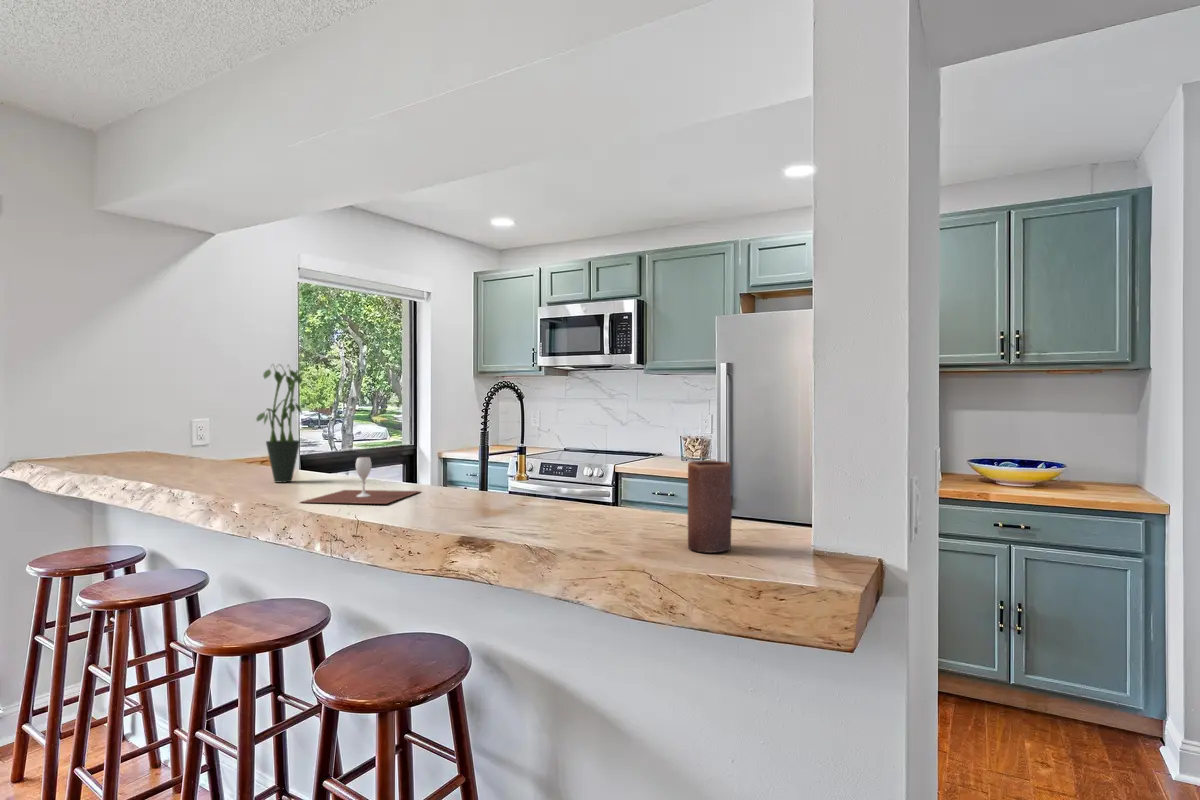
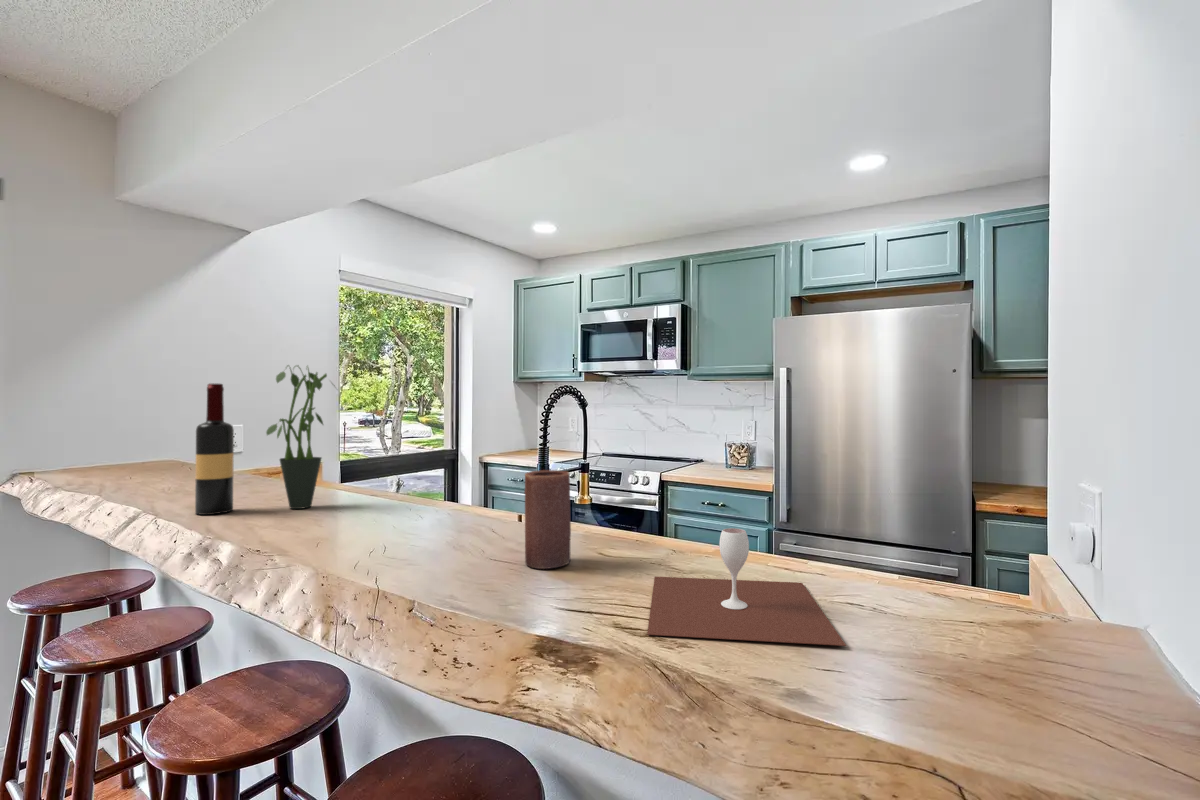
wine bottle: none [199,379,229,486] -> present [195,383,234,515]
wine glass: present [302,457,420,504] -> present [647,528,846,646]
candle: present [688,461,732,553] -> present [524,470,571,569]

